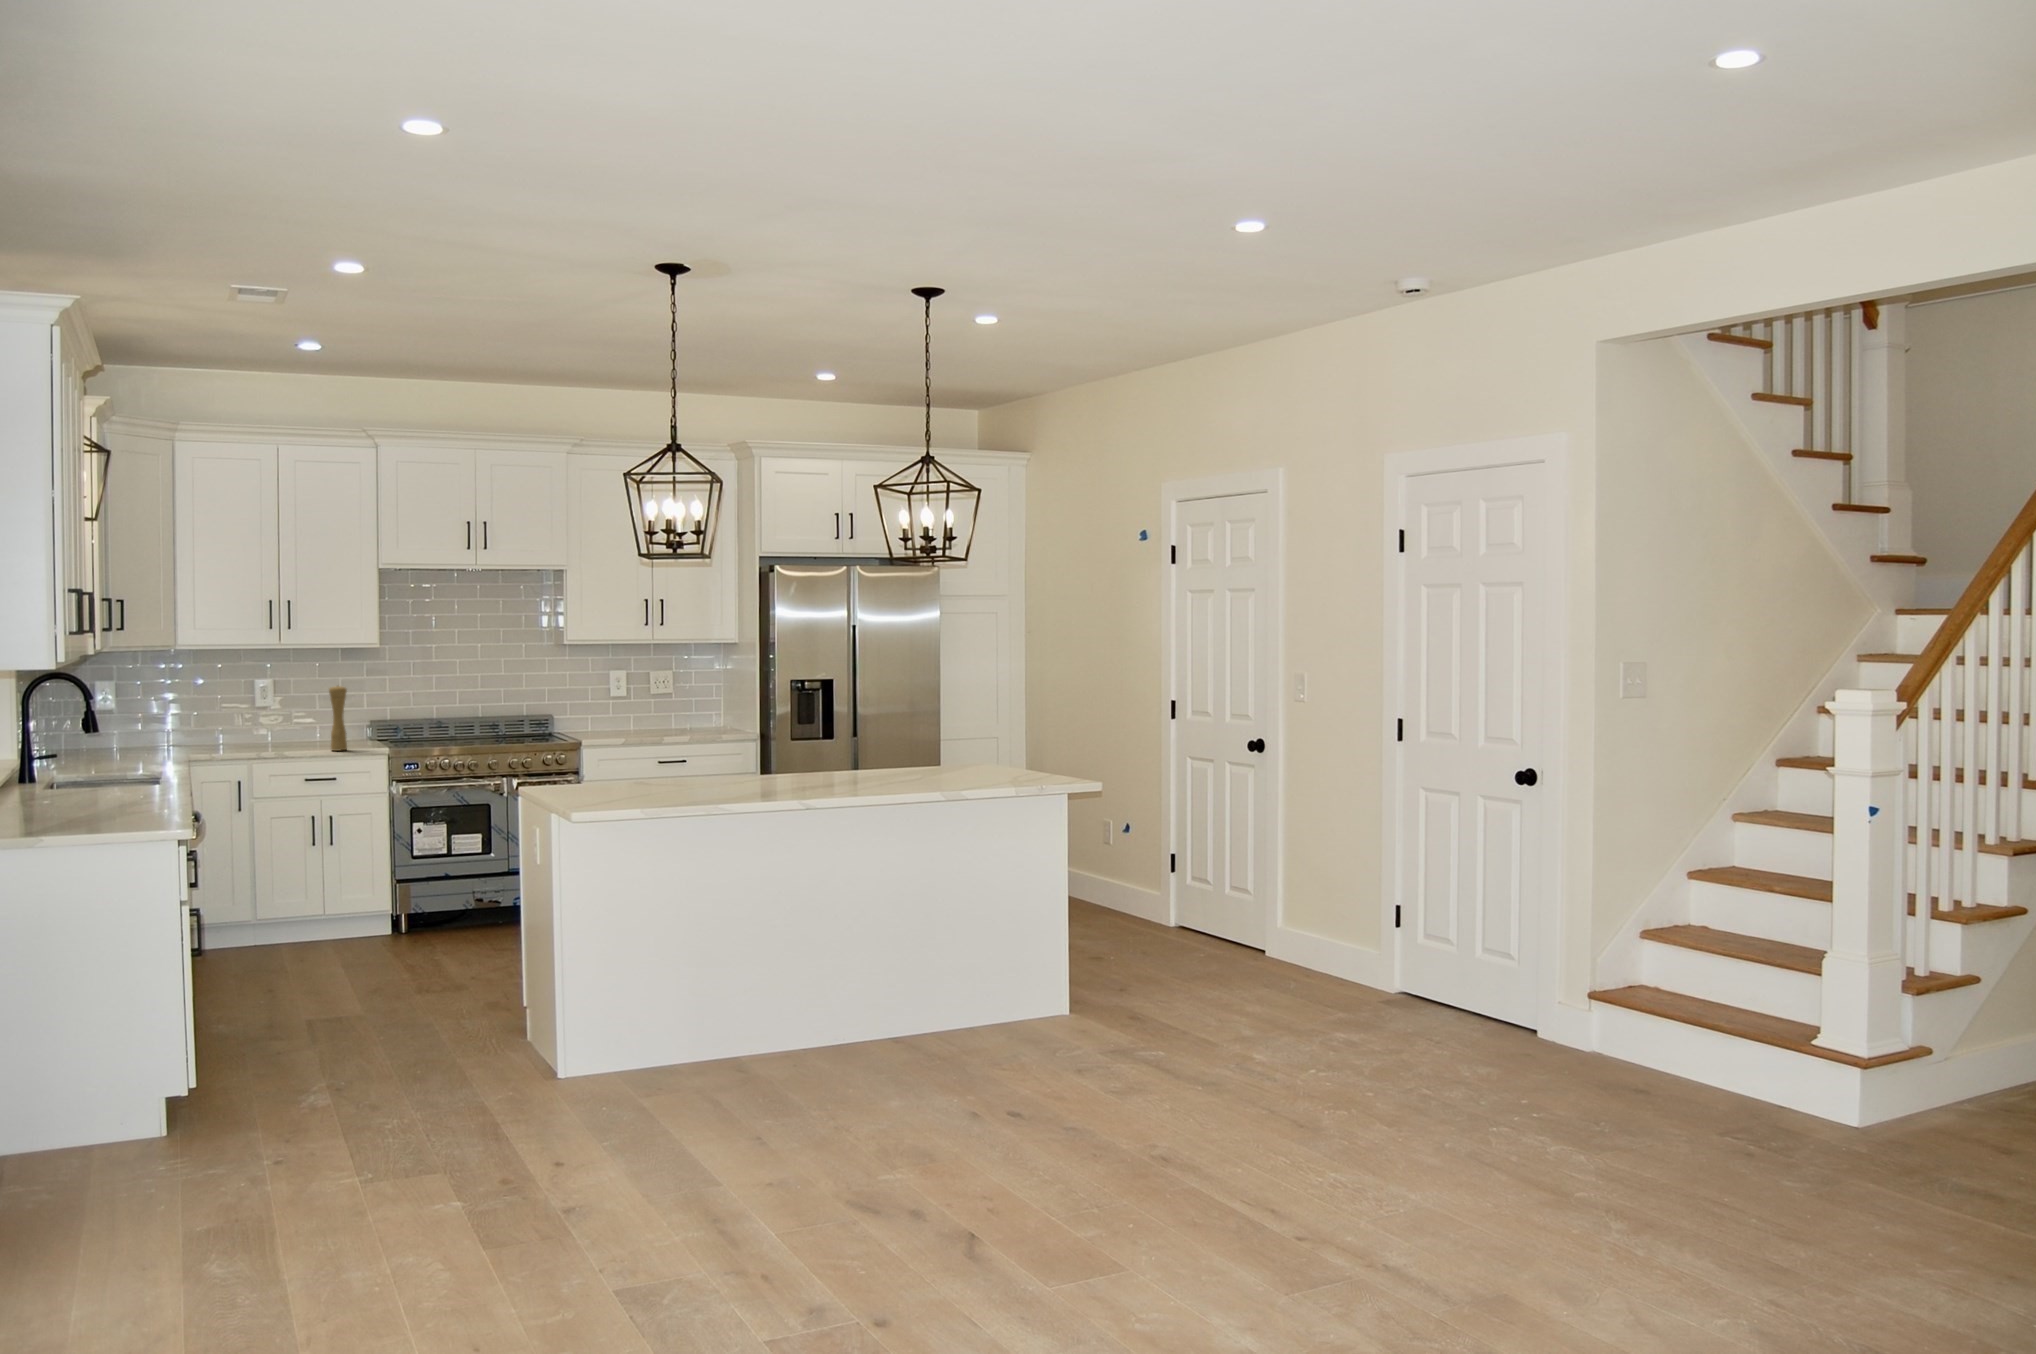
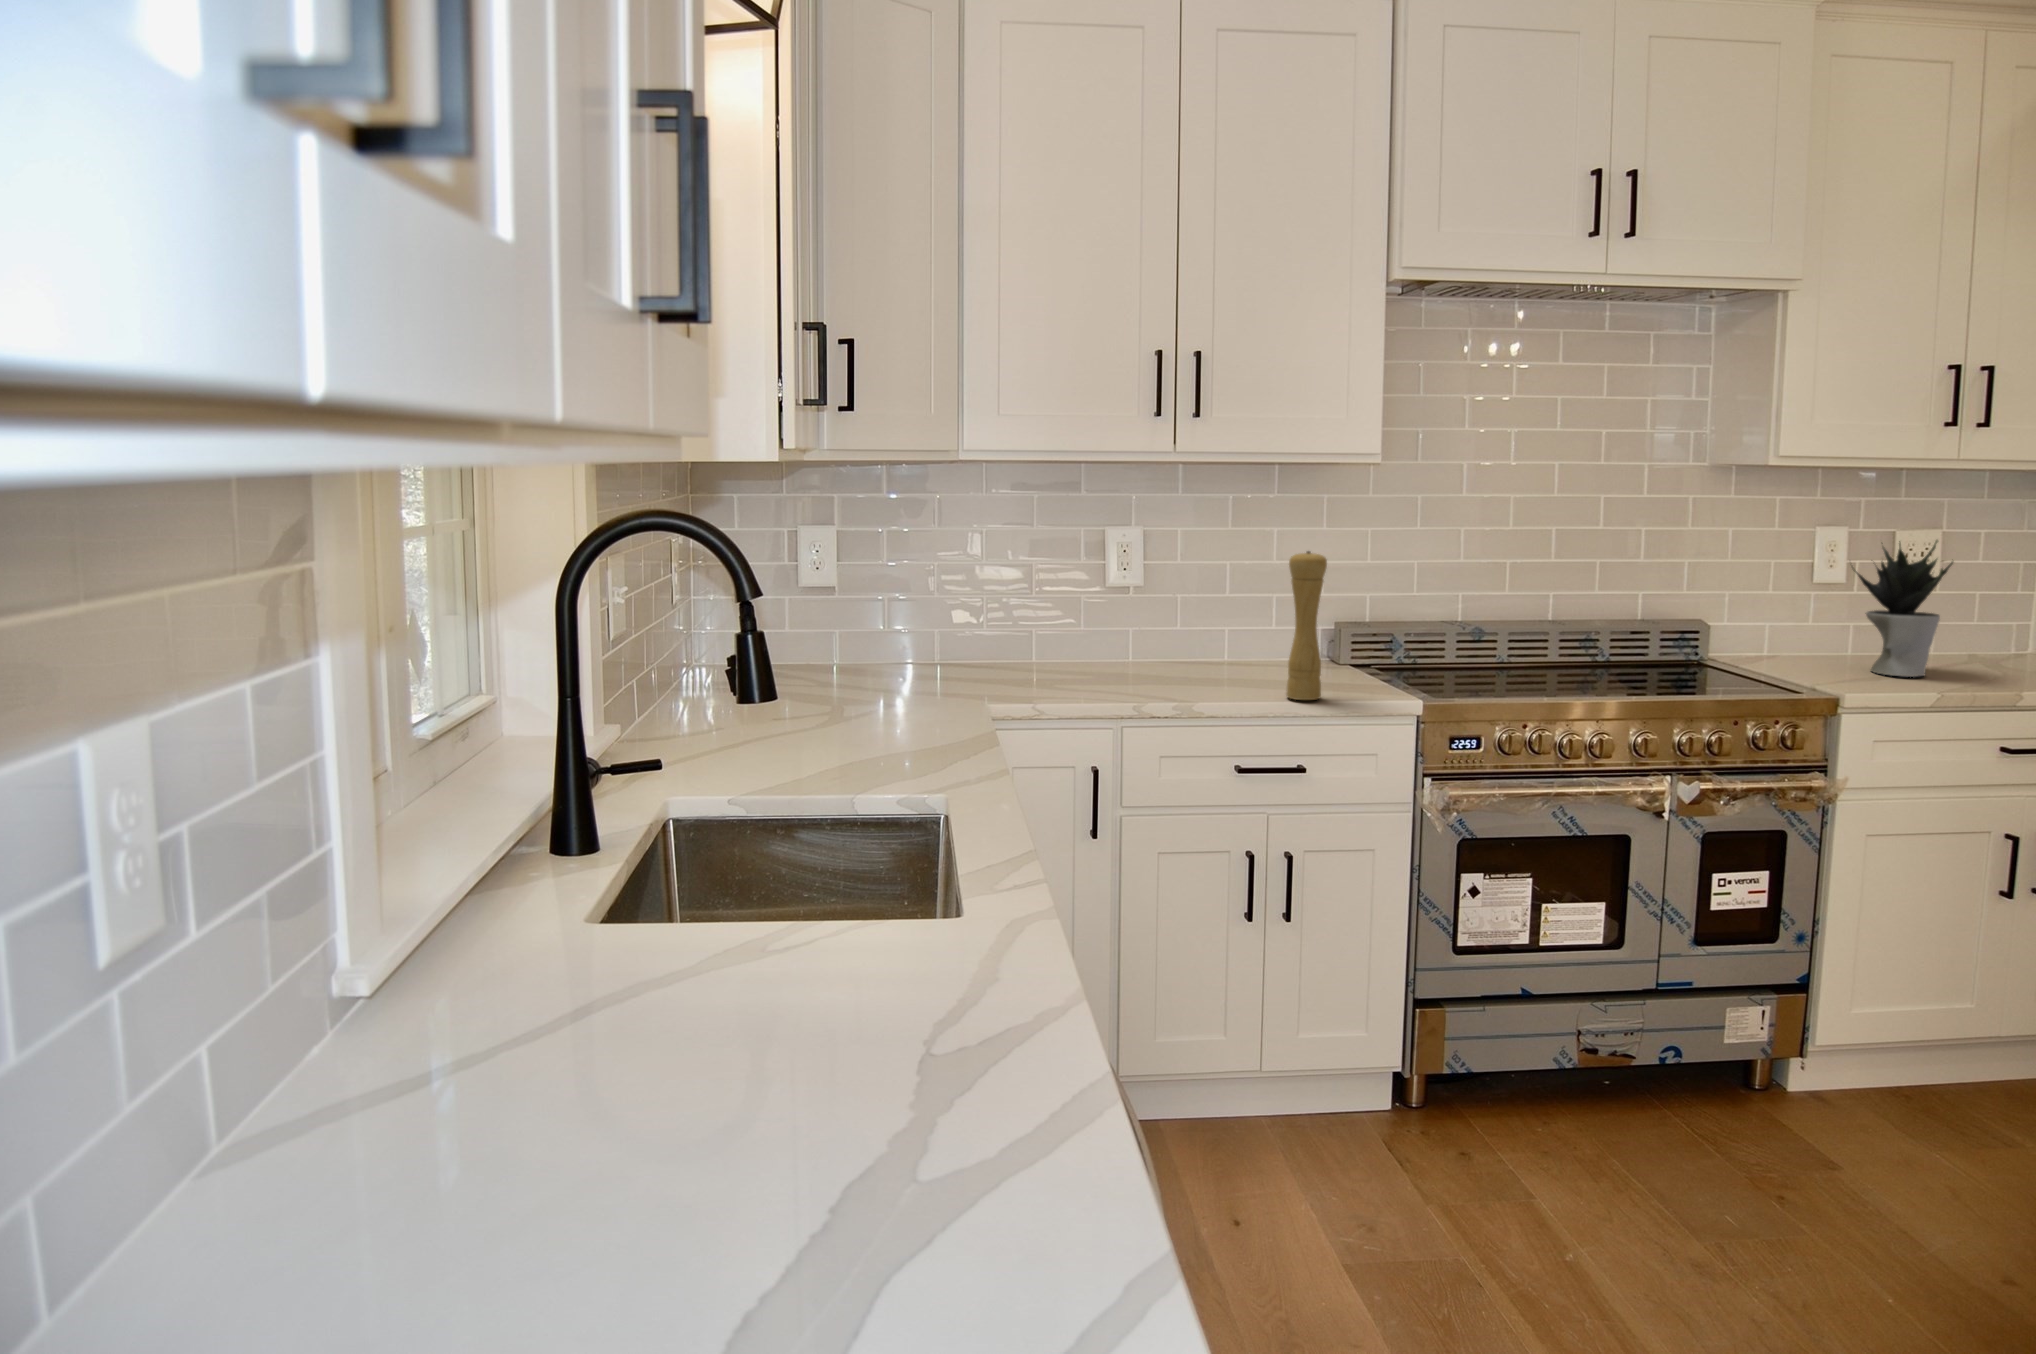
potted plant: none [613,676,653,736] -> present [1855,540,1953,677]

